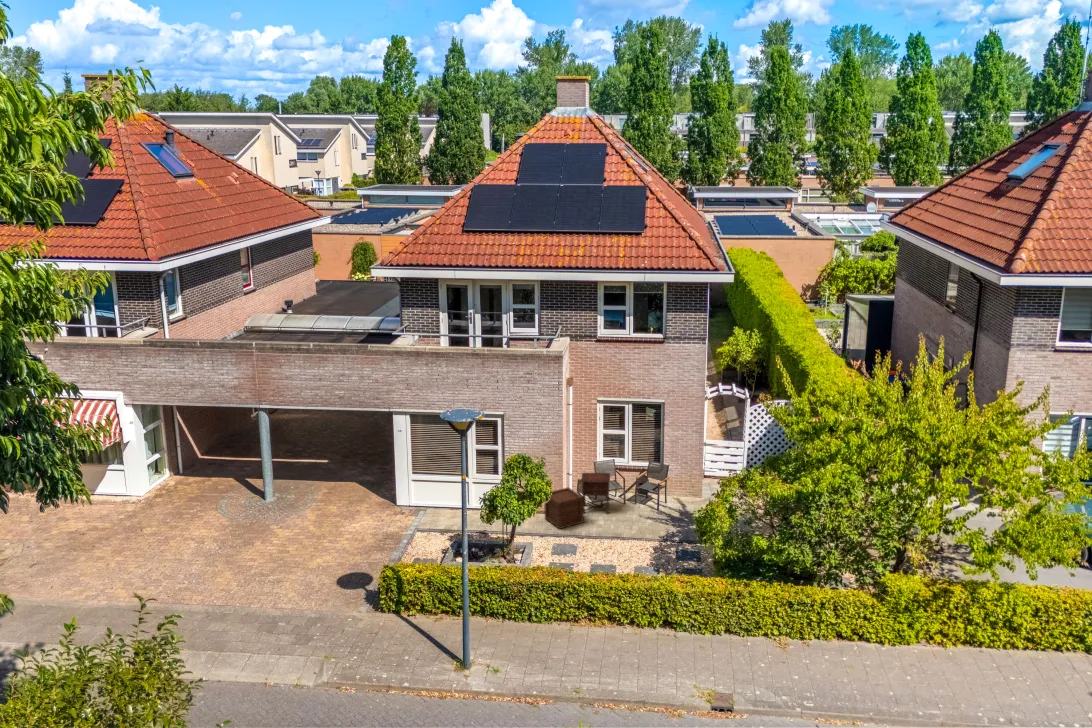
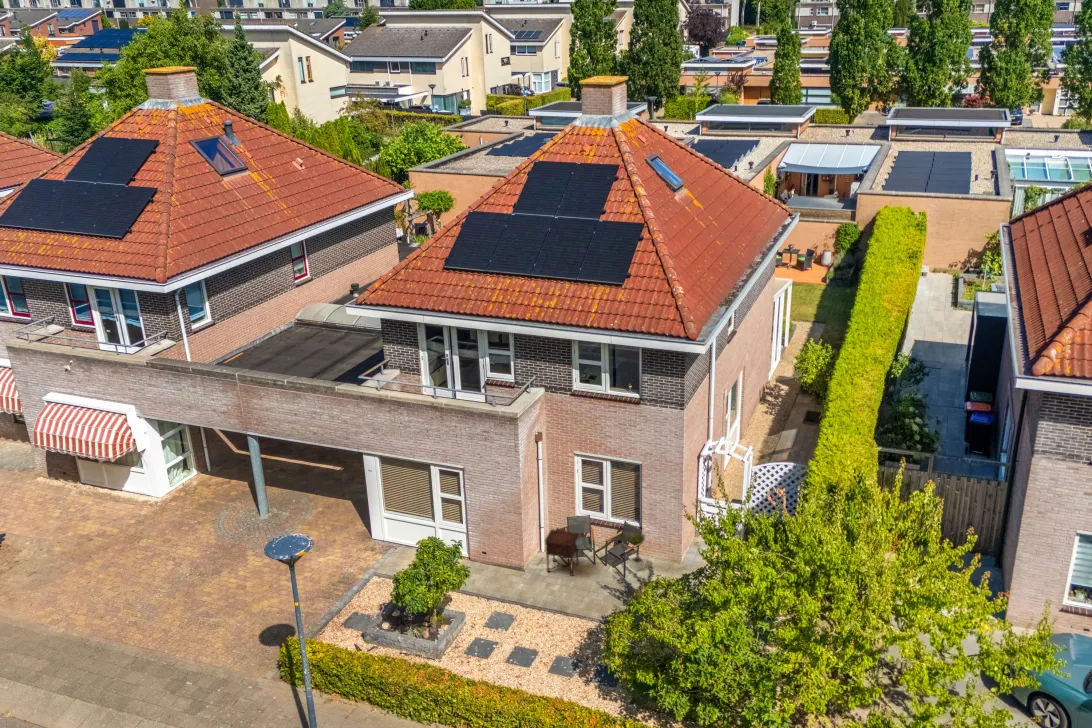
potted tree: none [655,467,672,505] -> present [627,533,645,571]
wooden crate: present [545,487,584,529] -> none [504,545,541,590]

